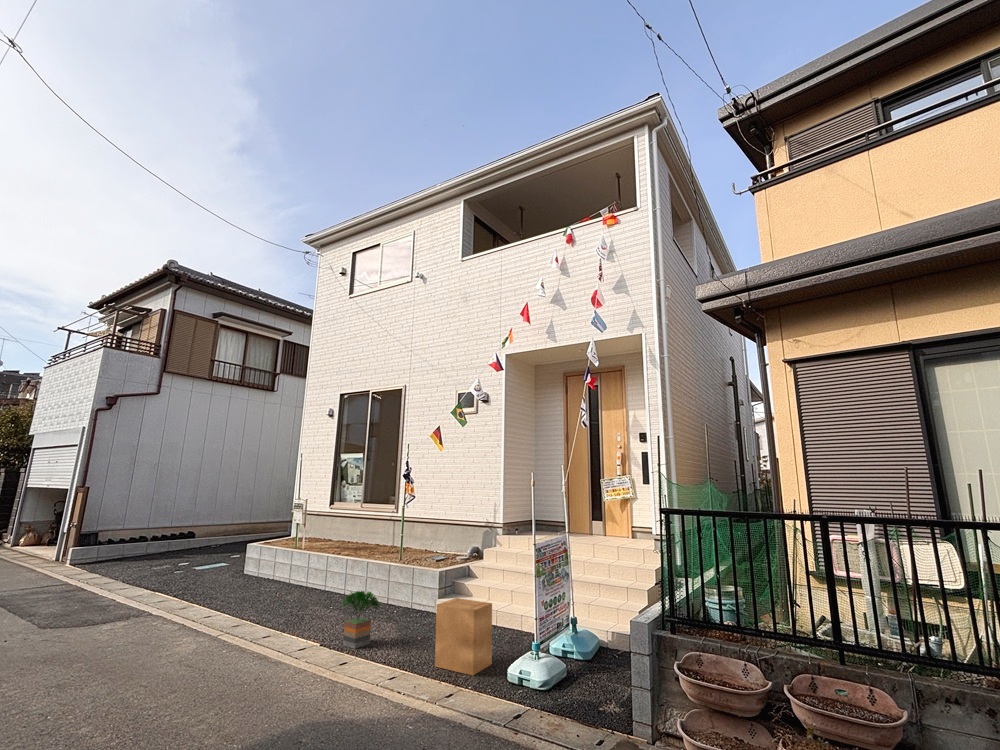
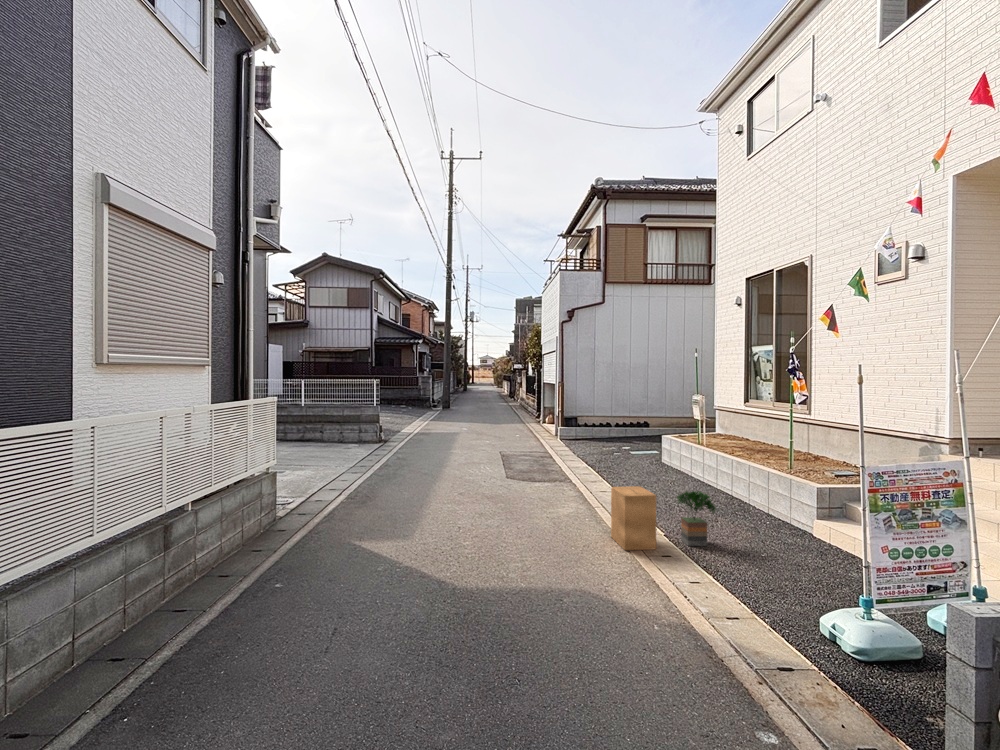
cardboard box: present [435,598,492,675] -> present [611,486,656,550]

